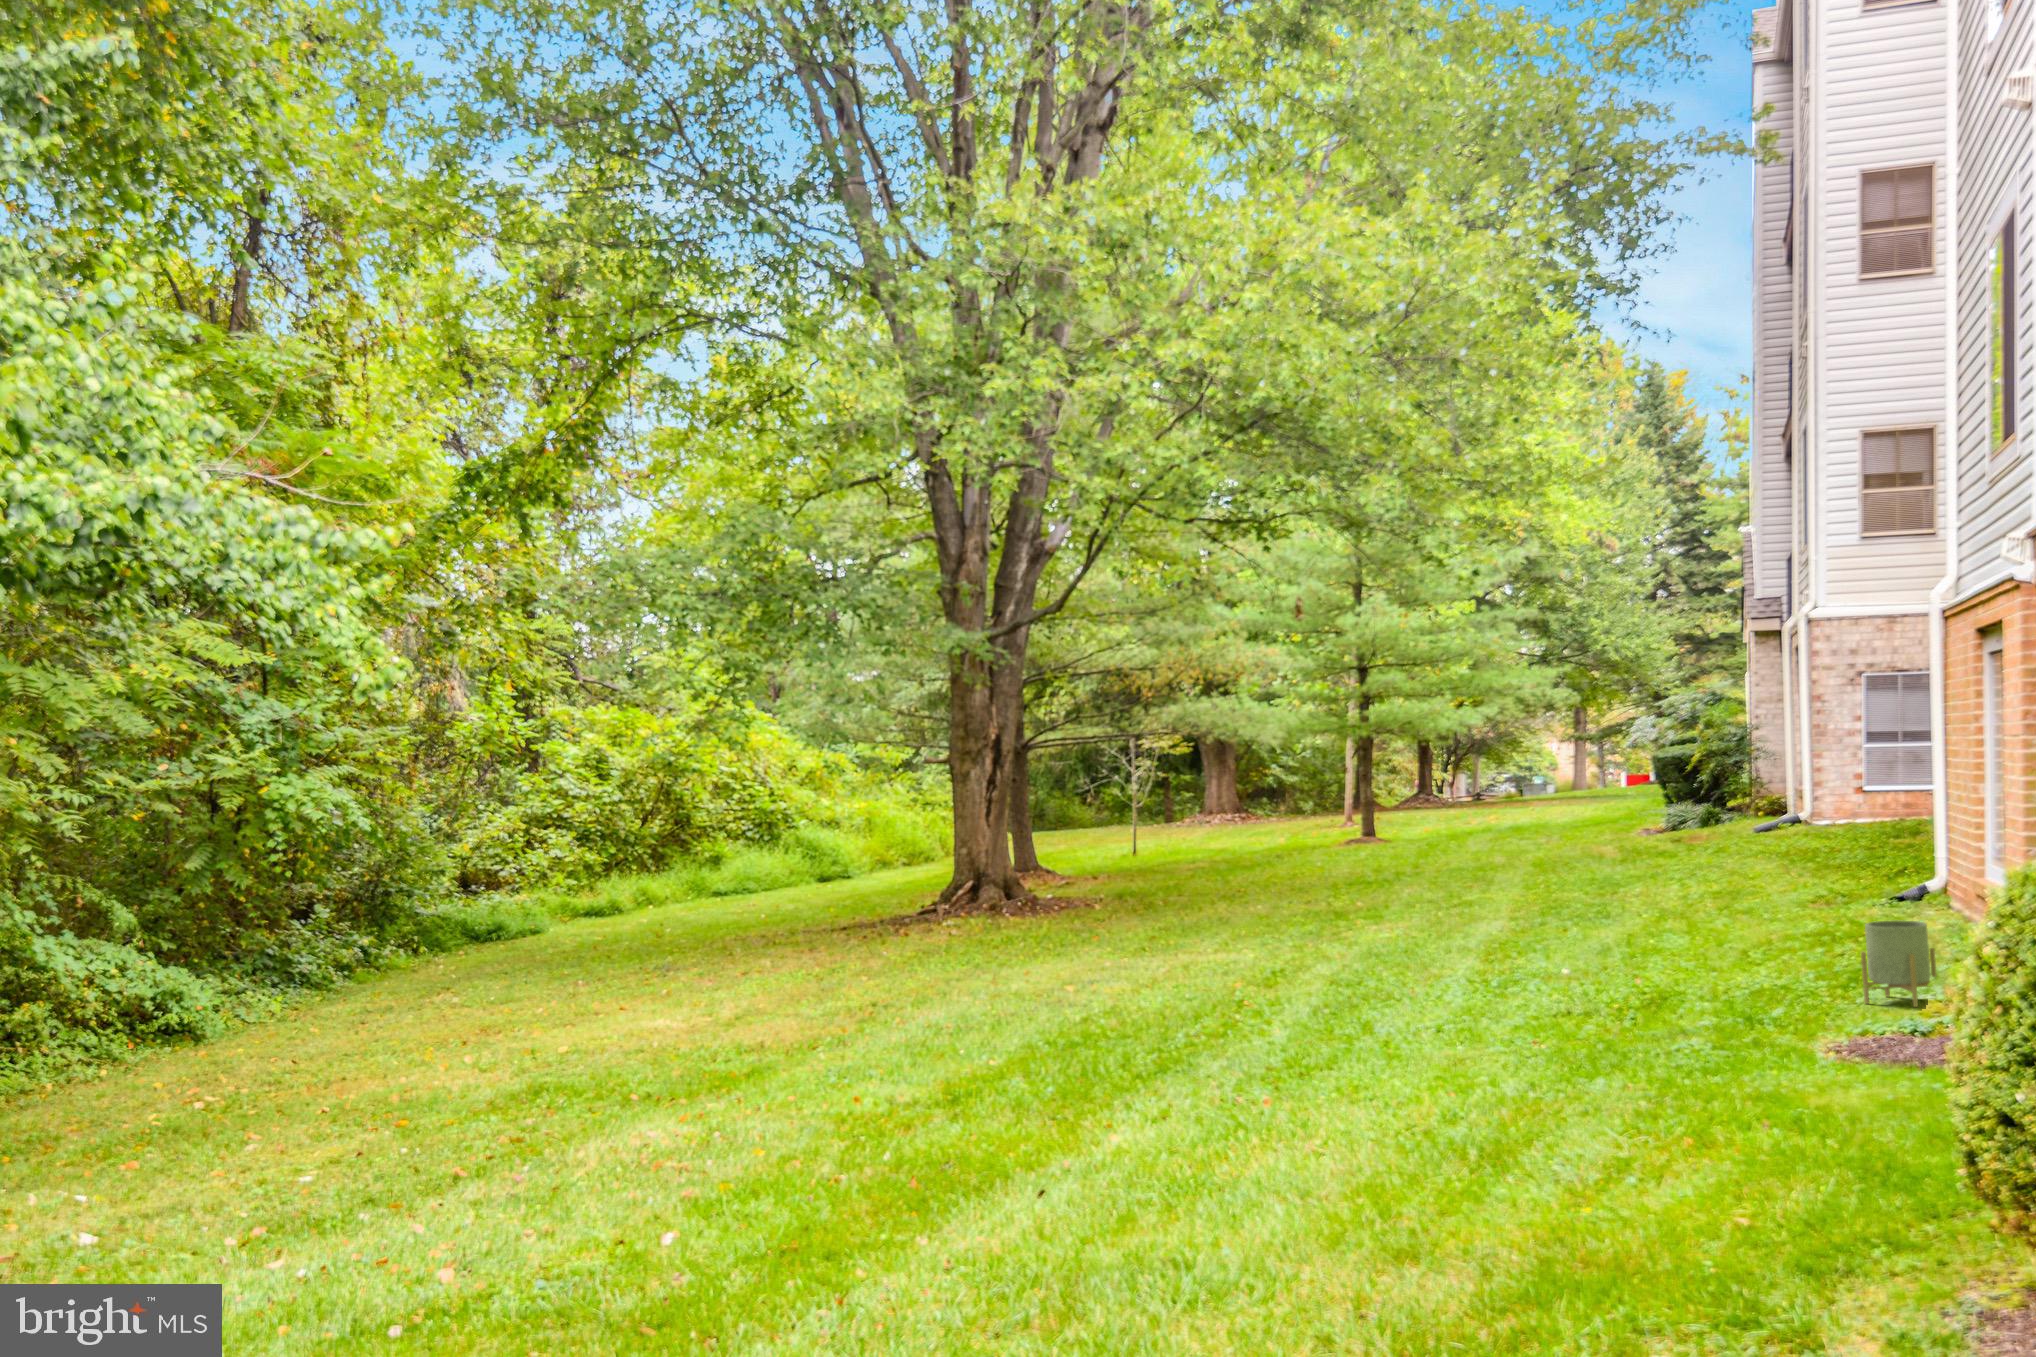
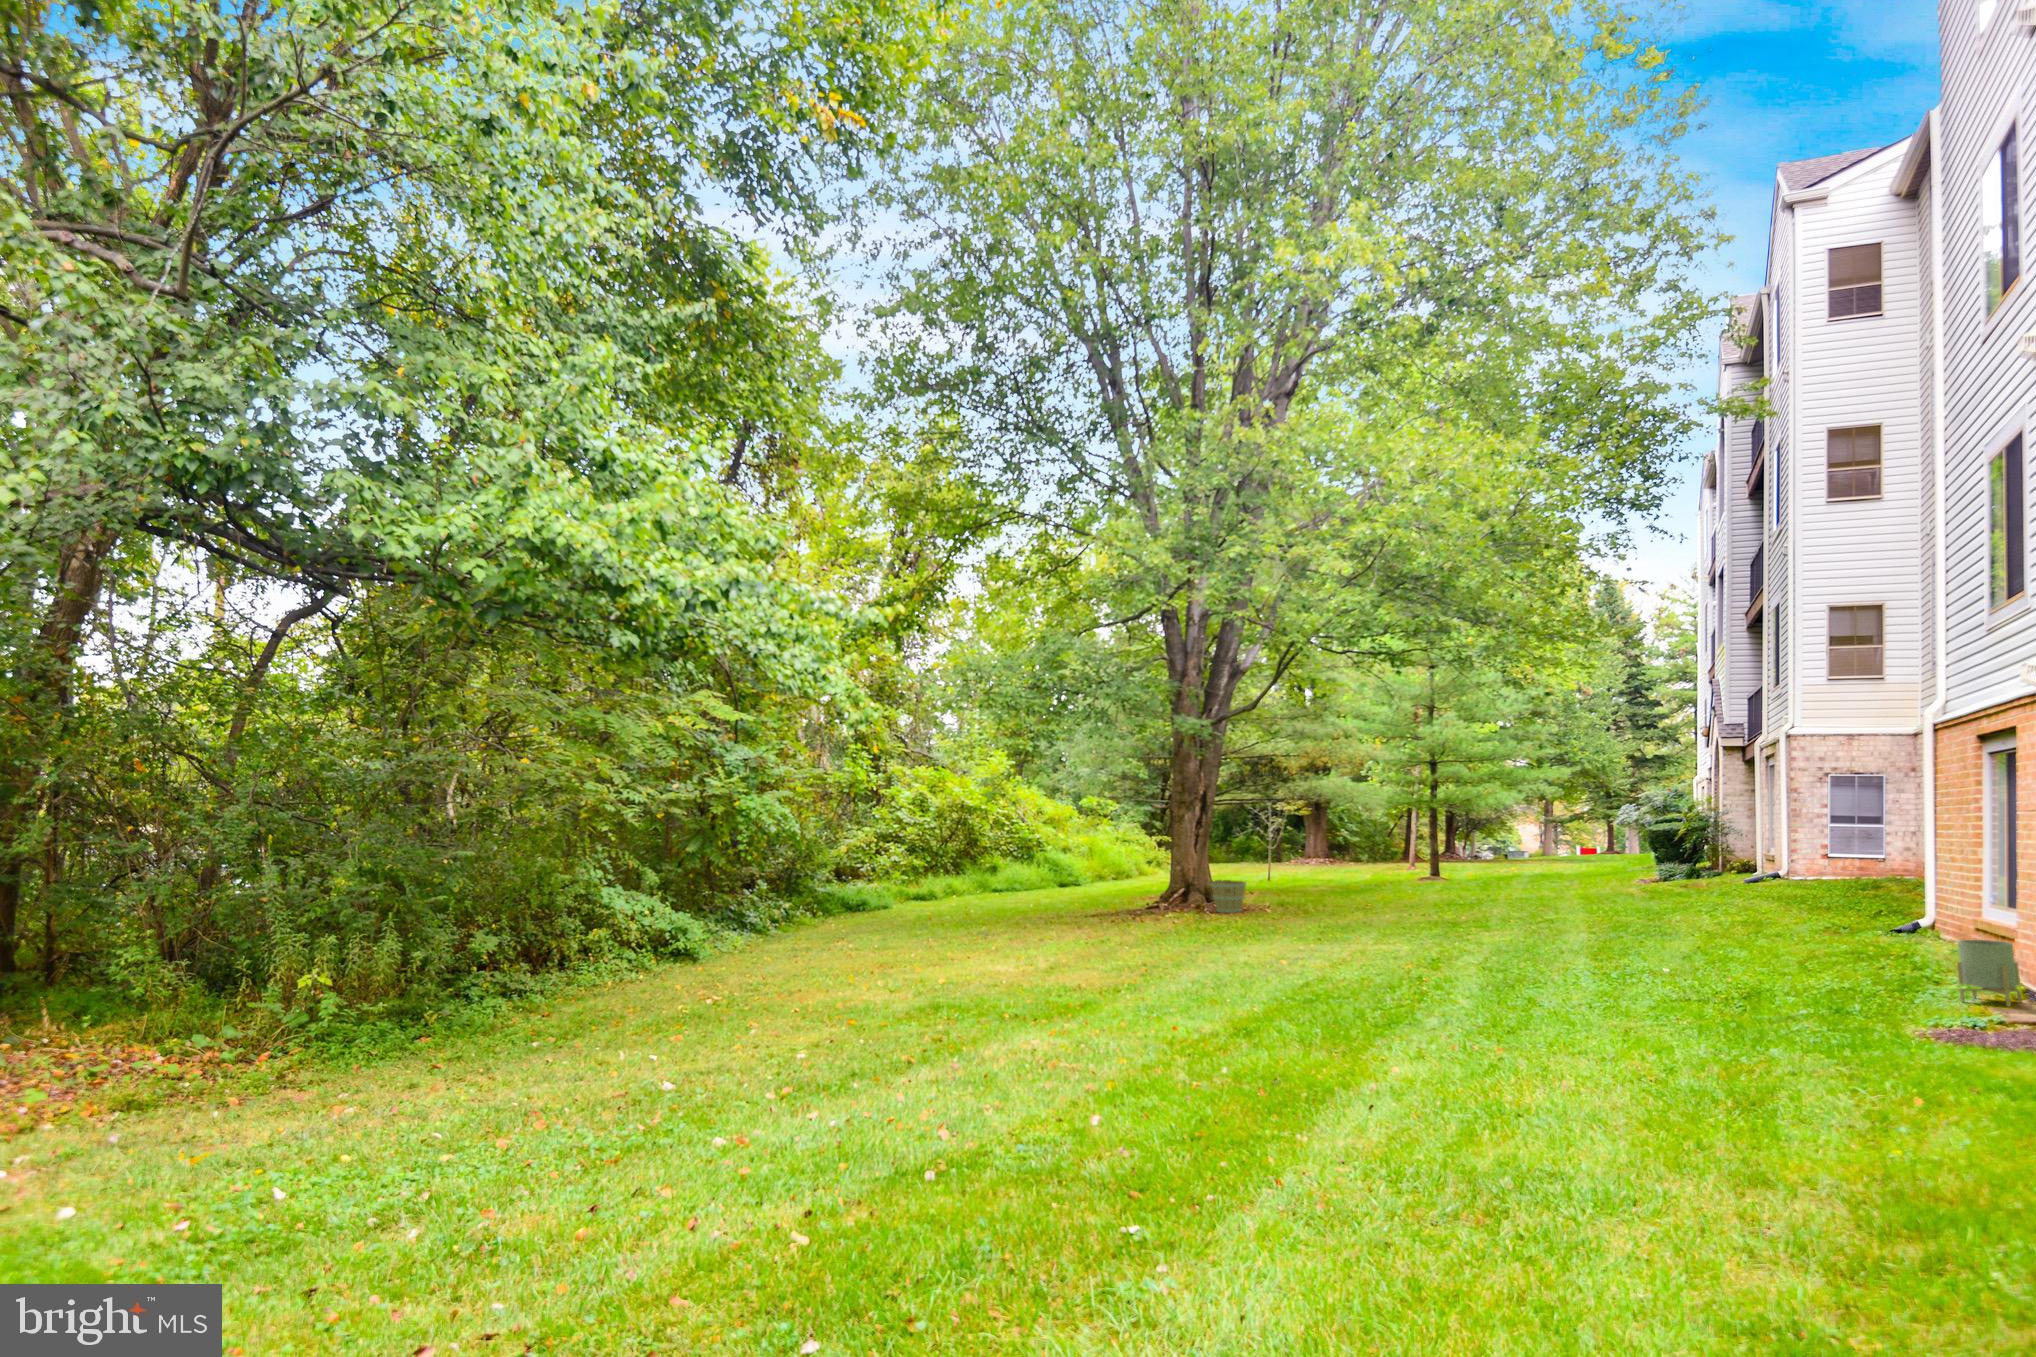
wooden bucket: none [1003,865,1056,914] -> present [1211,880,1246,913]

